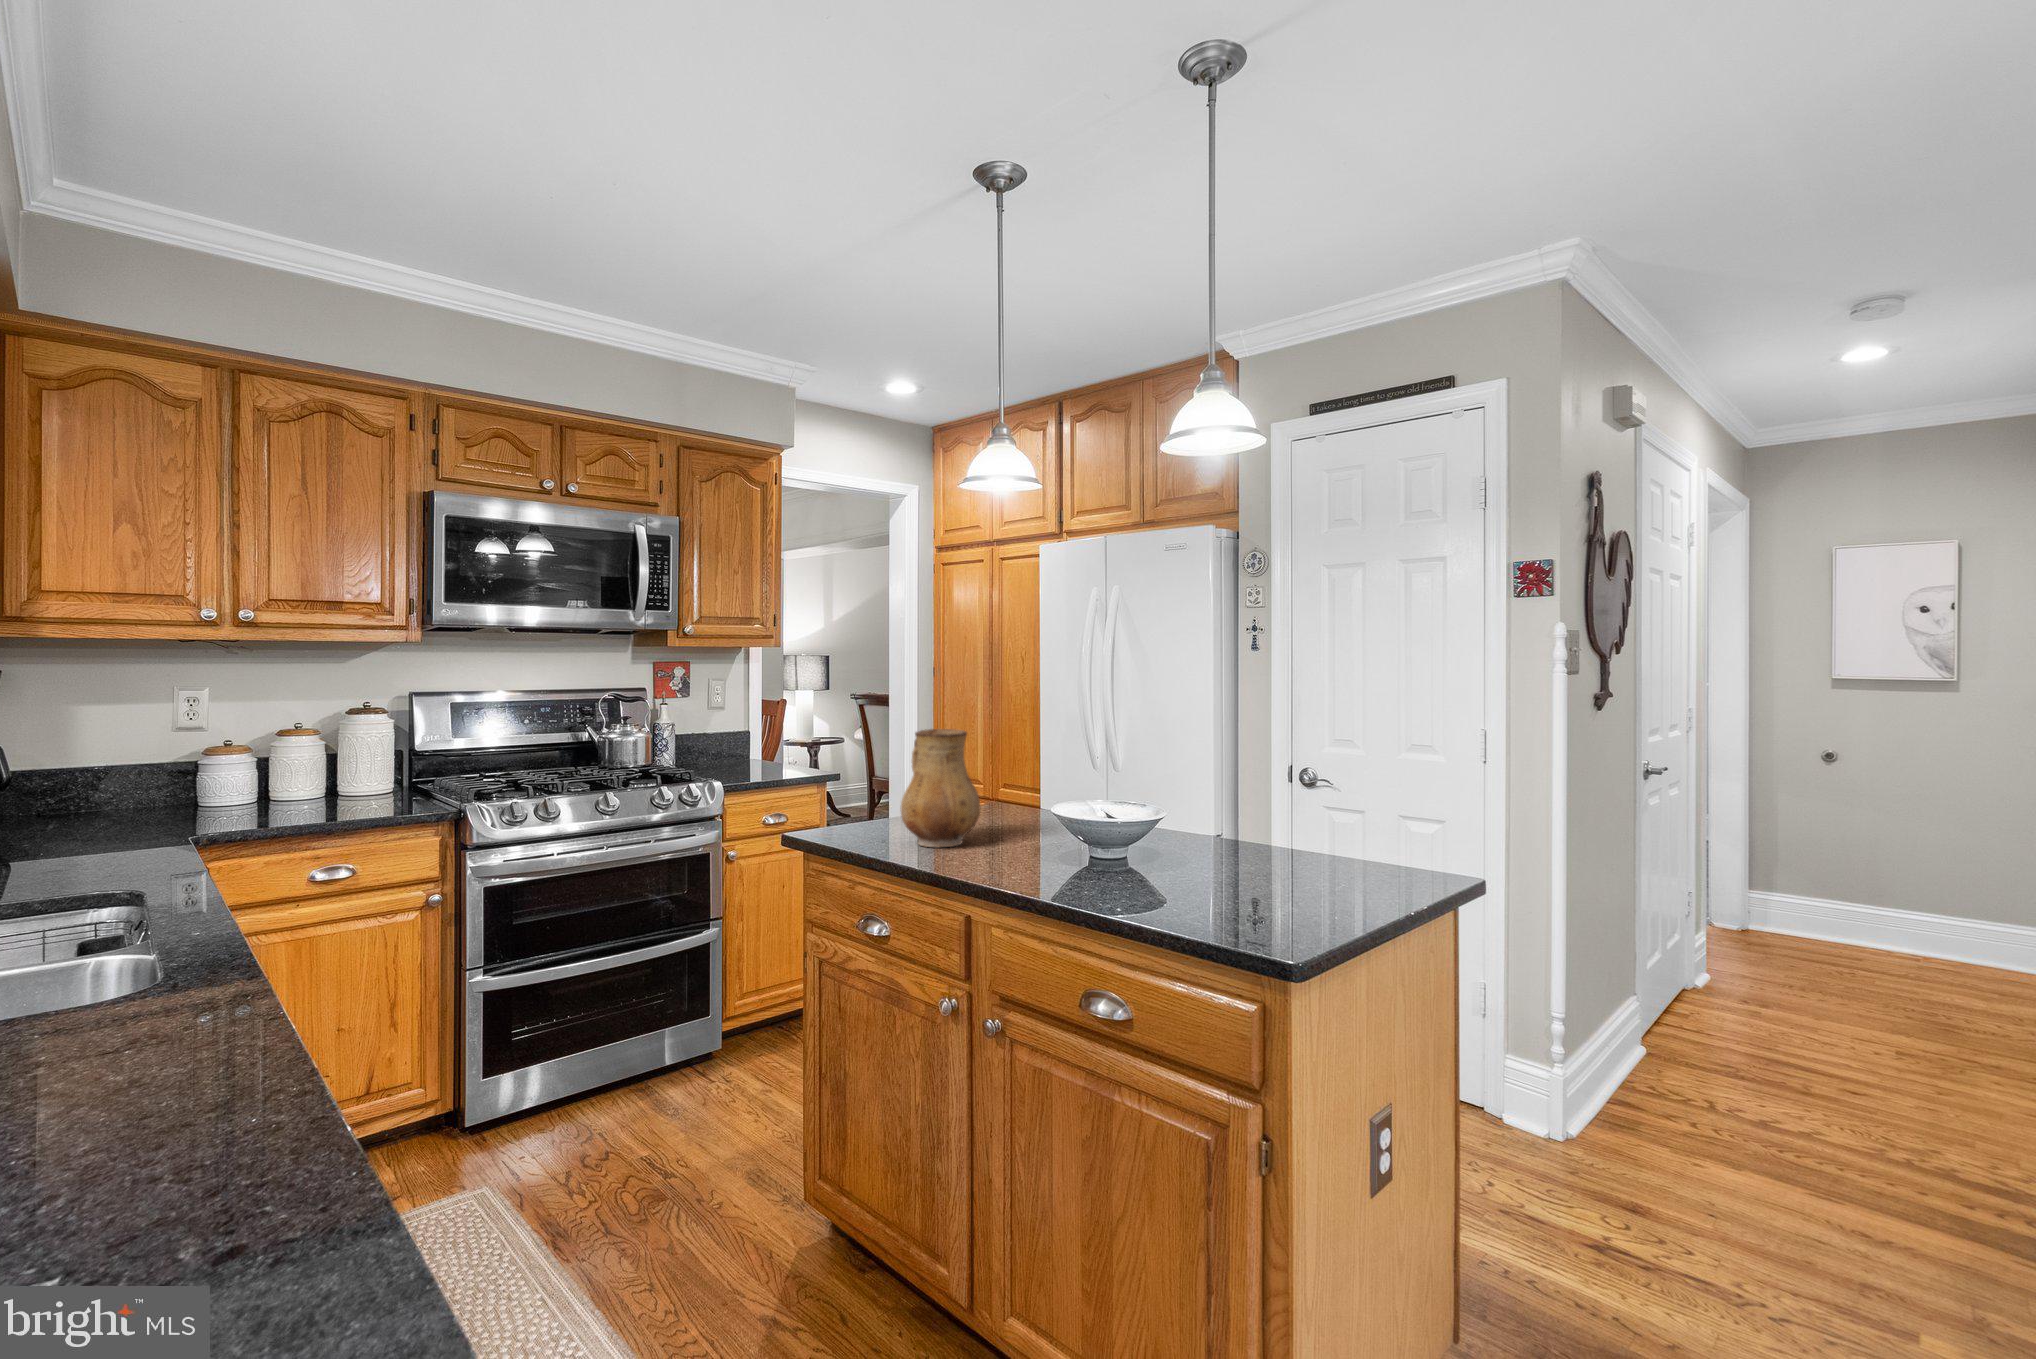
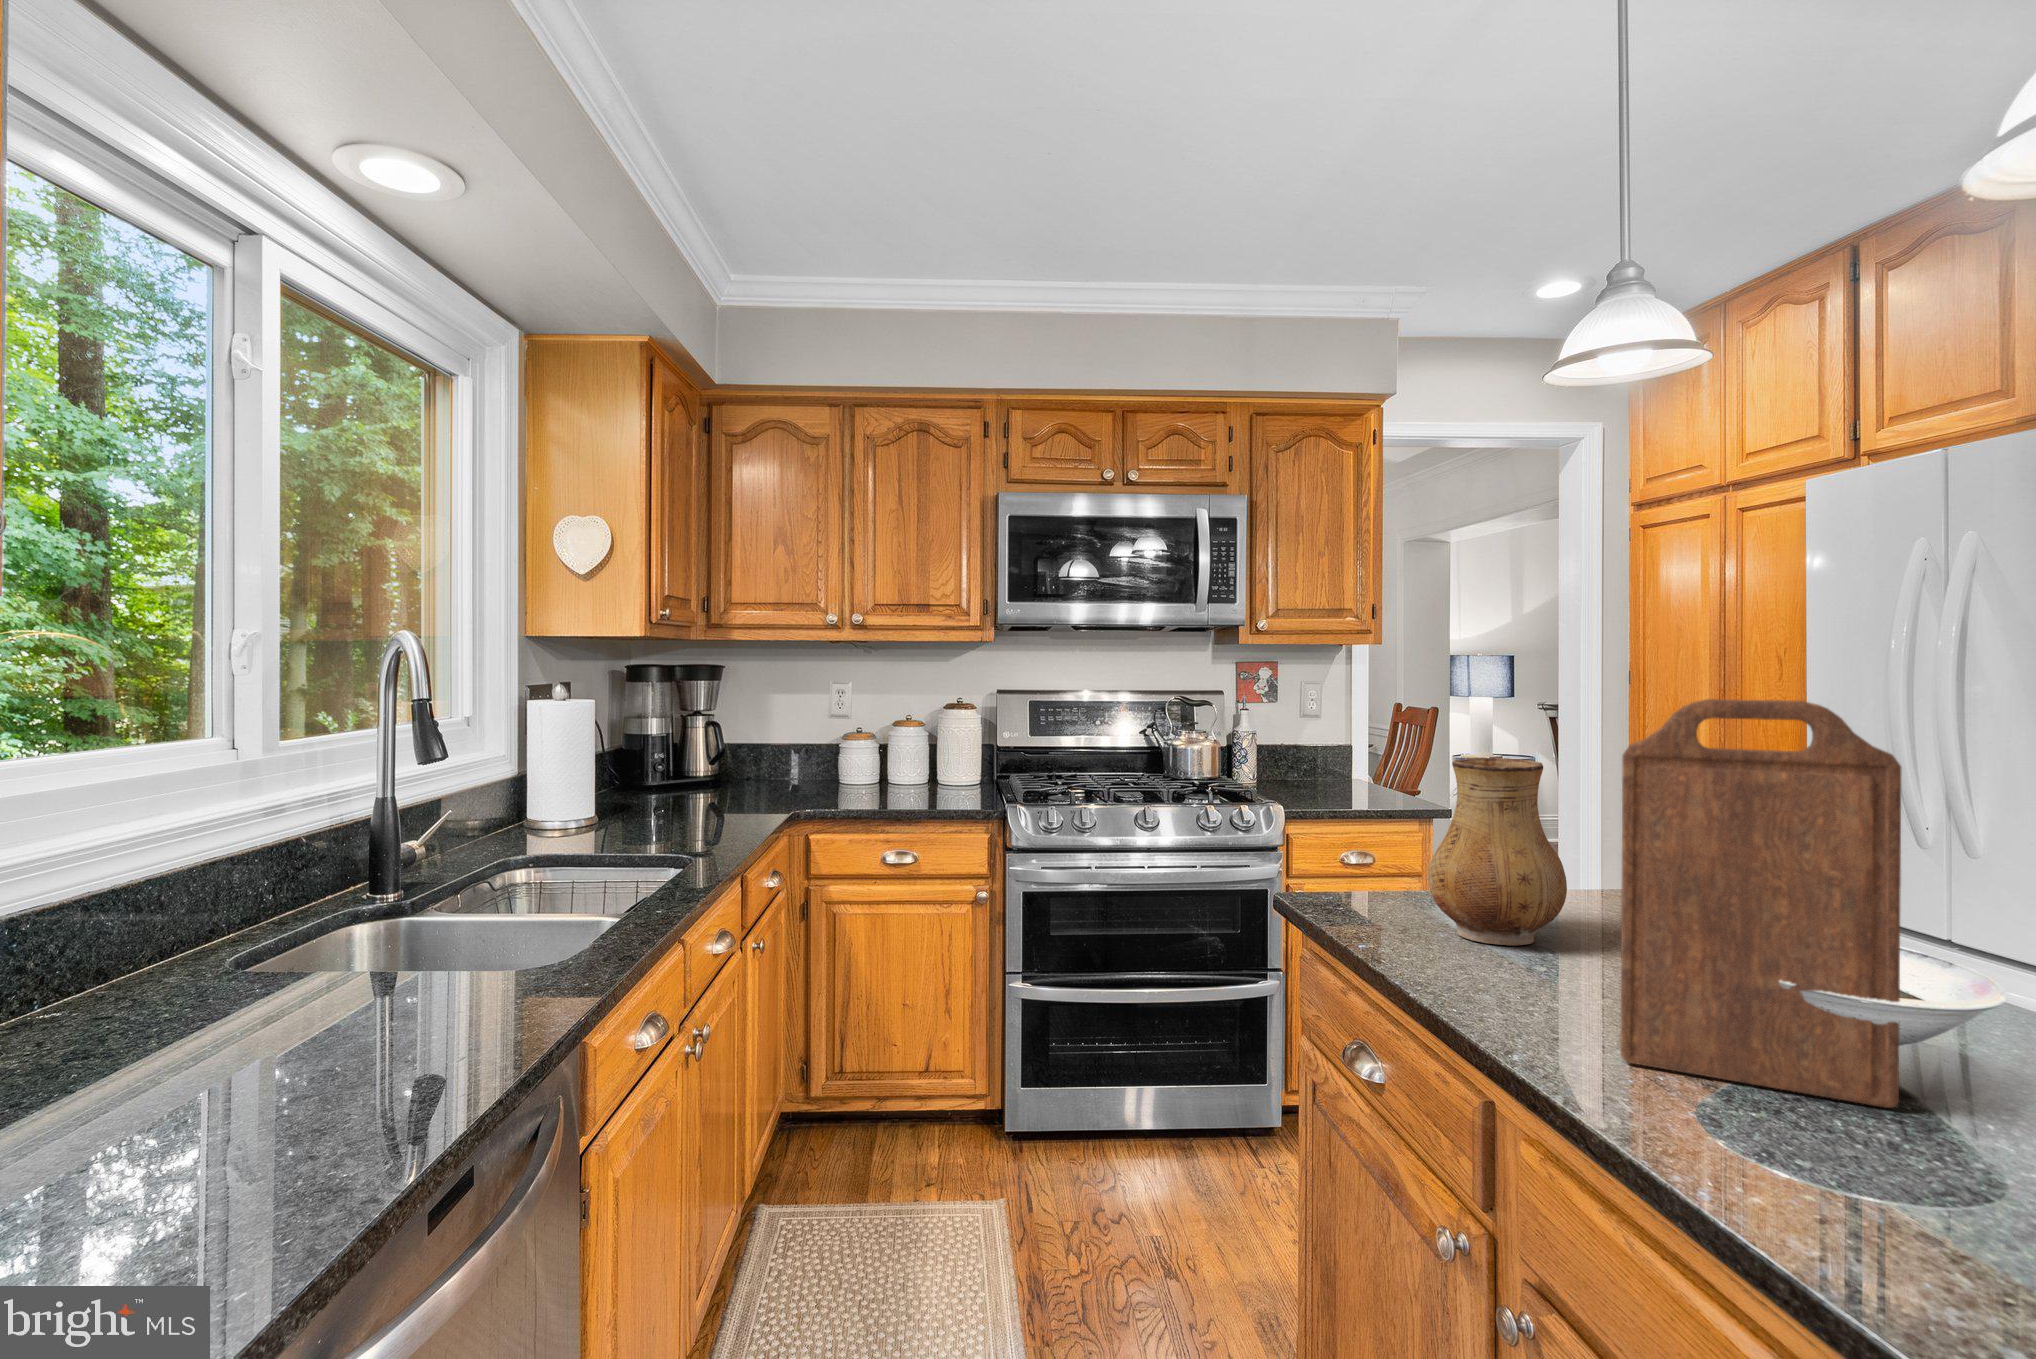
cutting board: none [1045,689,1156,888] -> present [1620,699,1902,1108]

